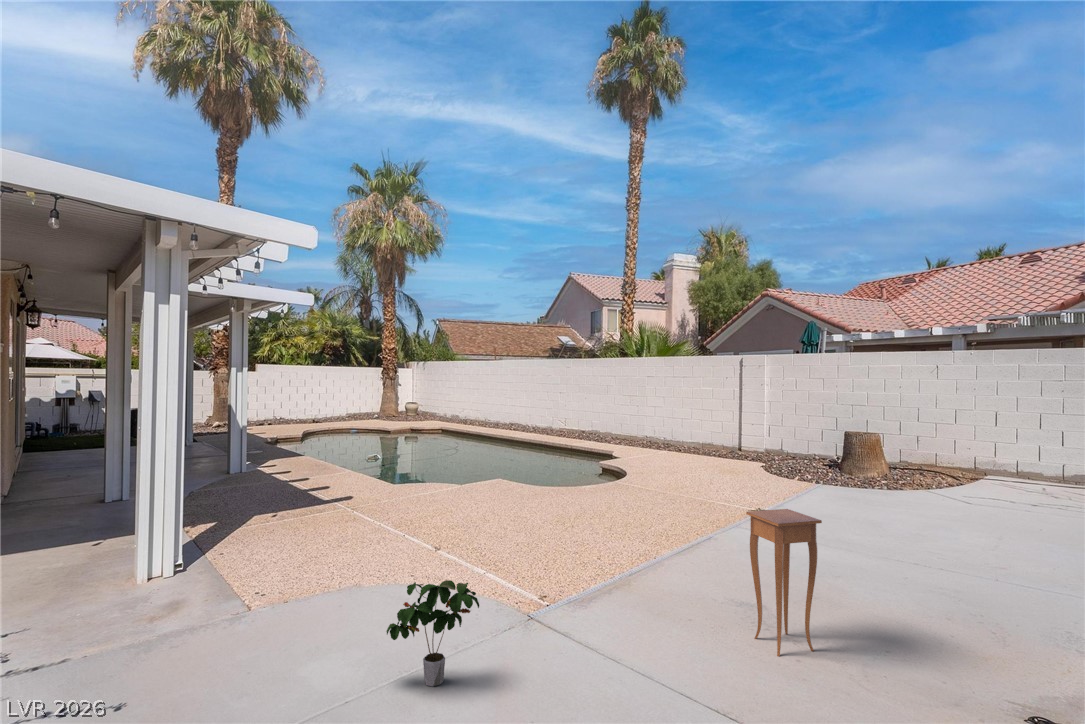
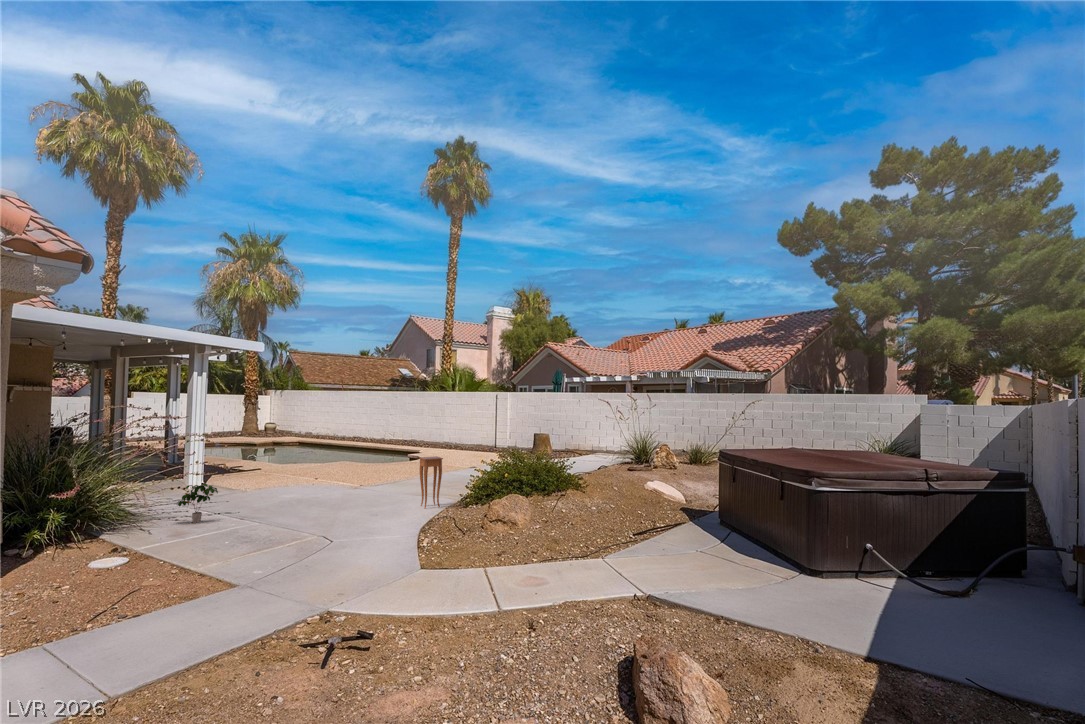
potted plant: present [387,580,479,687] -> present [177,484,218,523]

